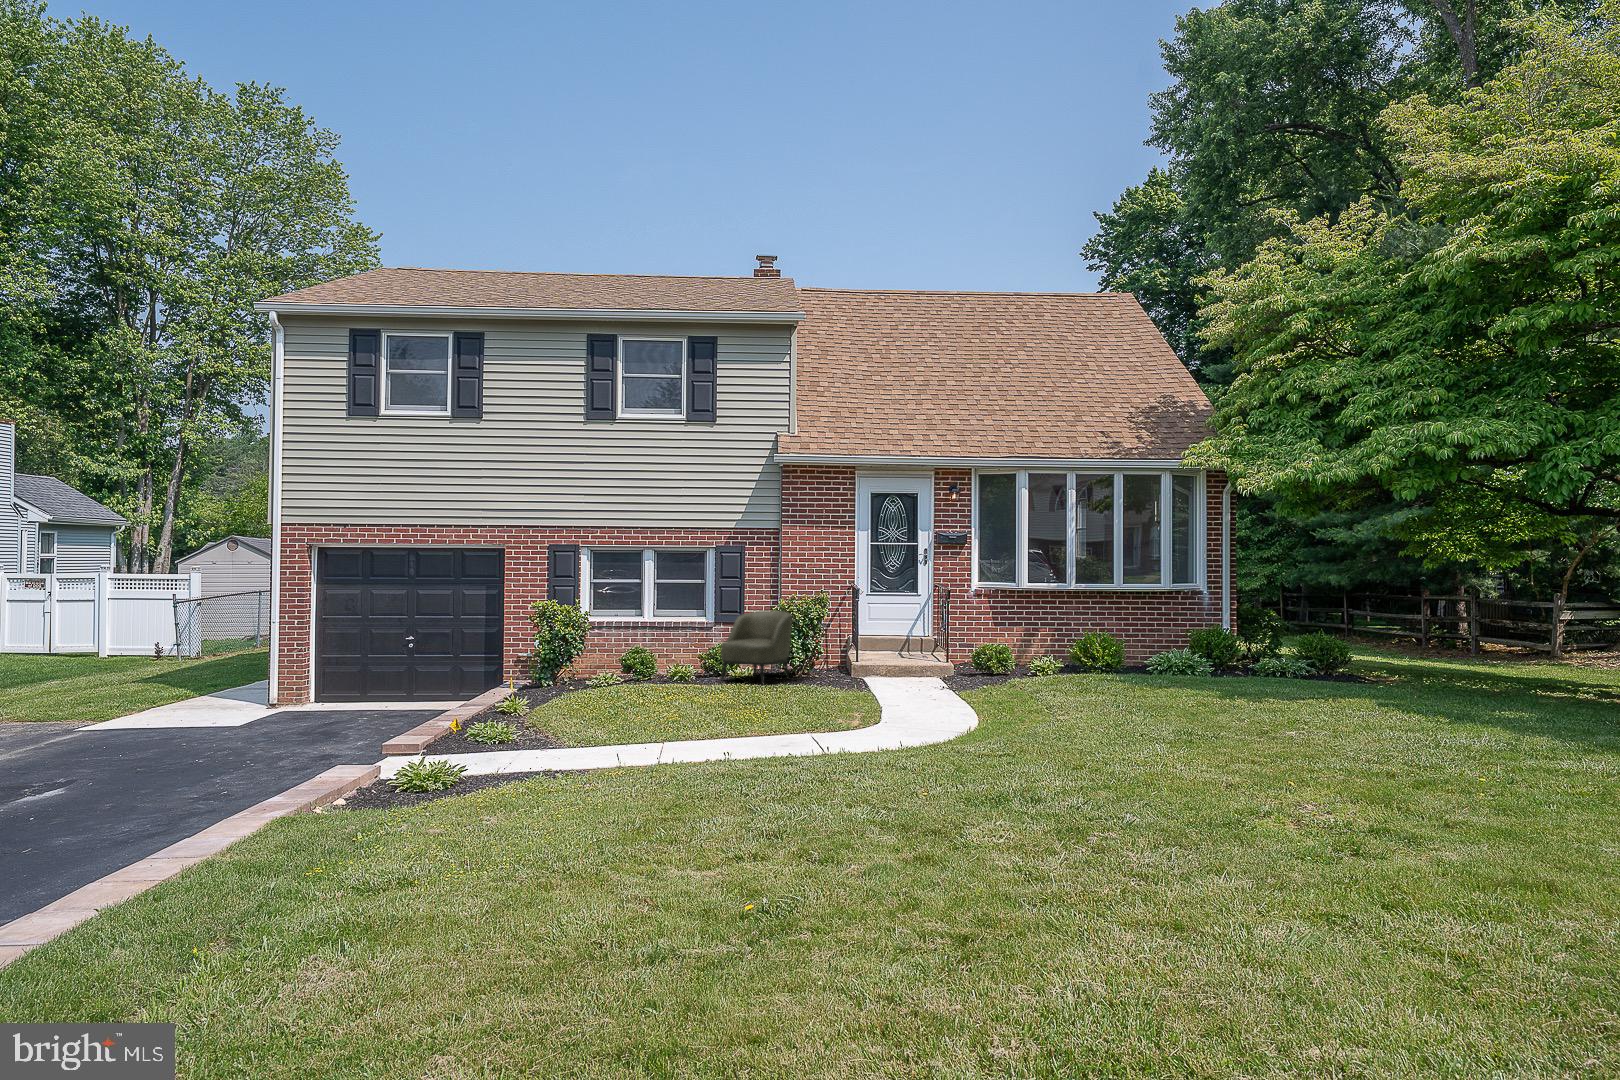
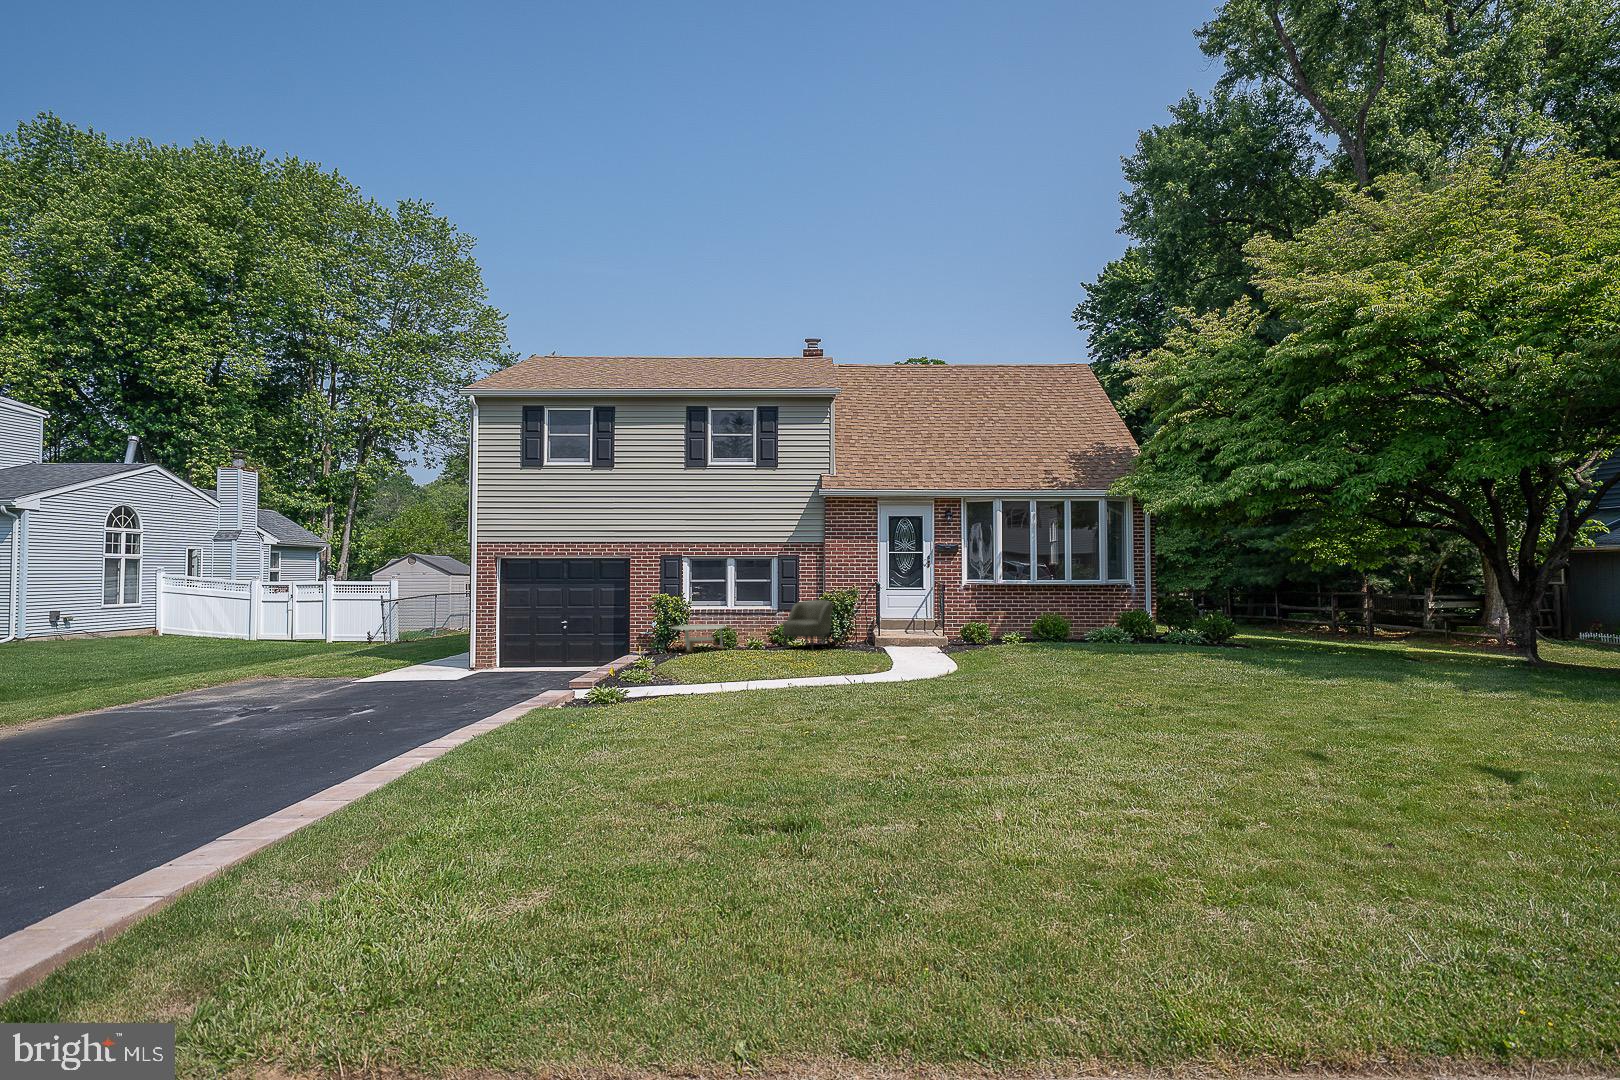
round table: none [558,645,639,686] -> present [672,625,725,652]

